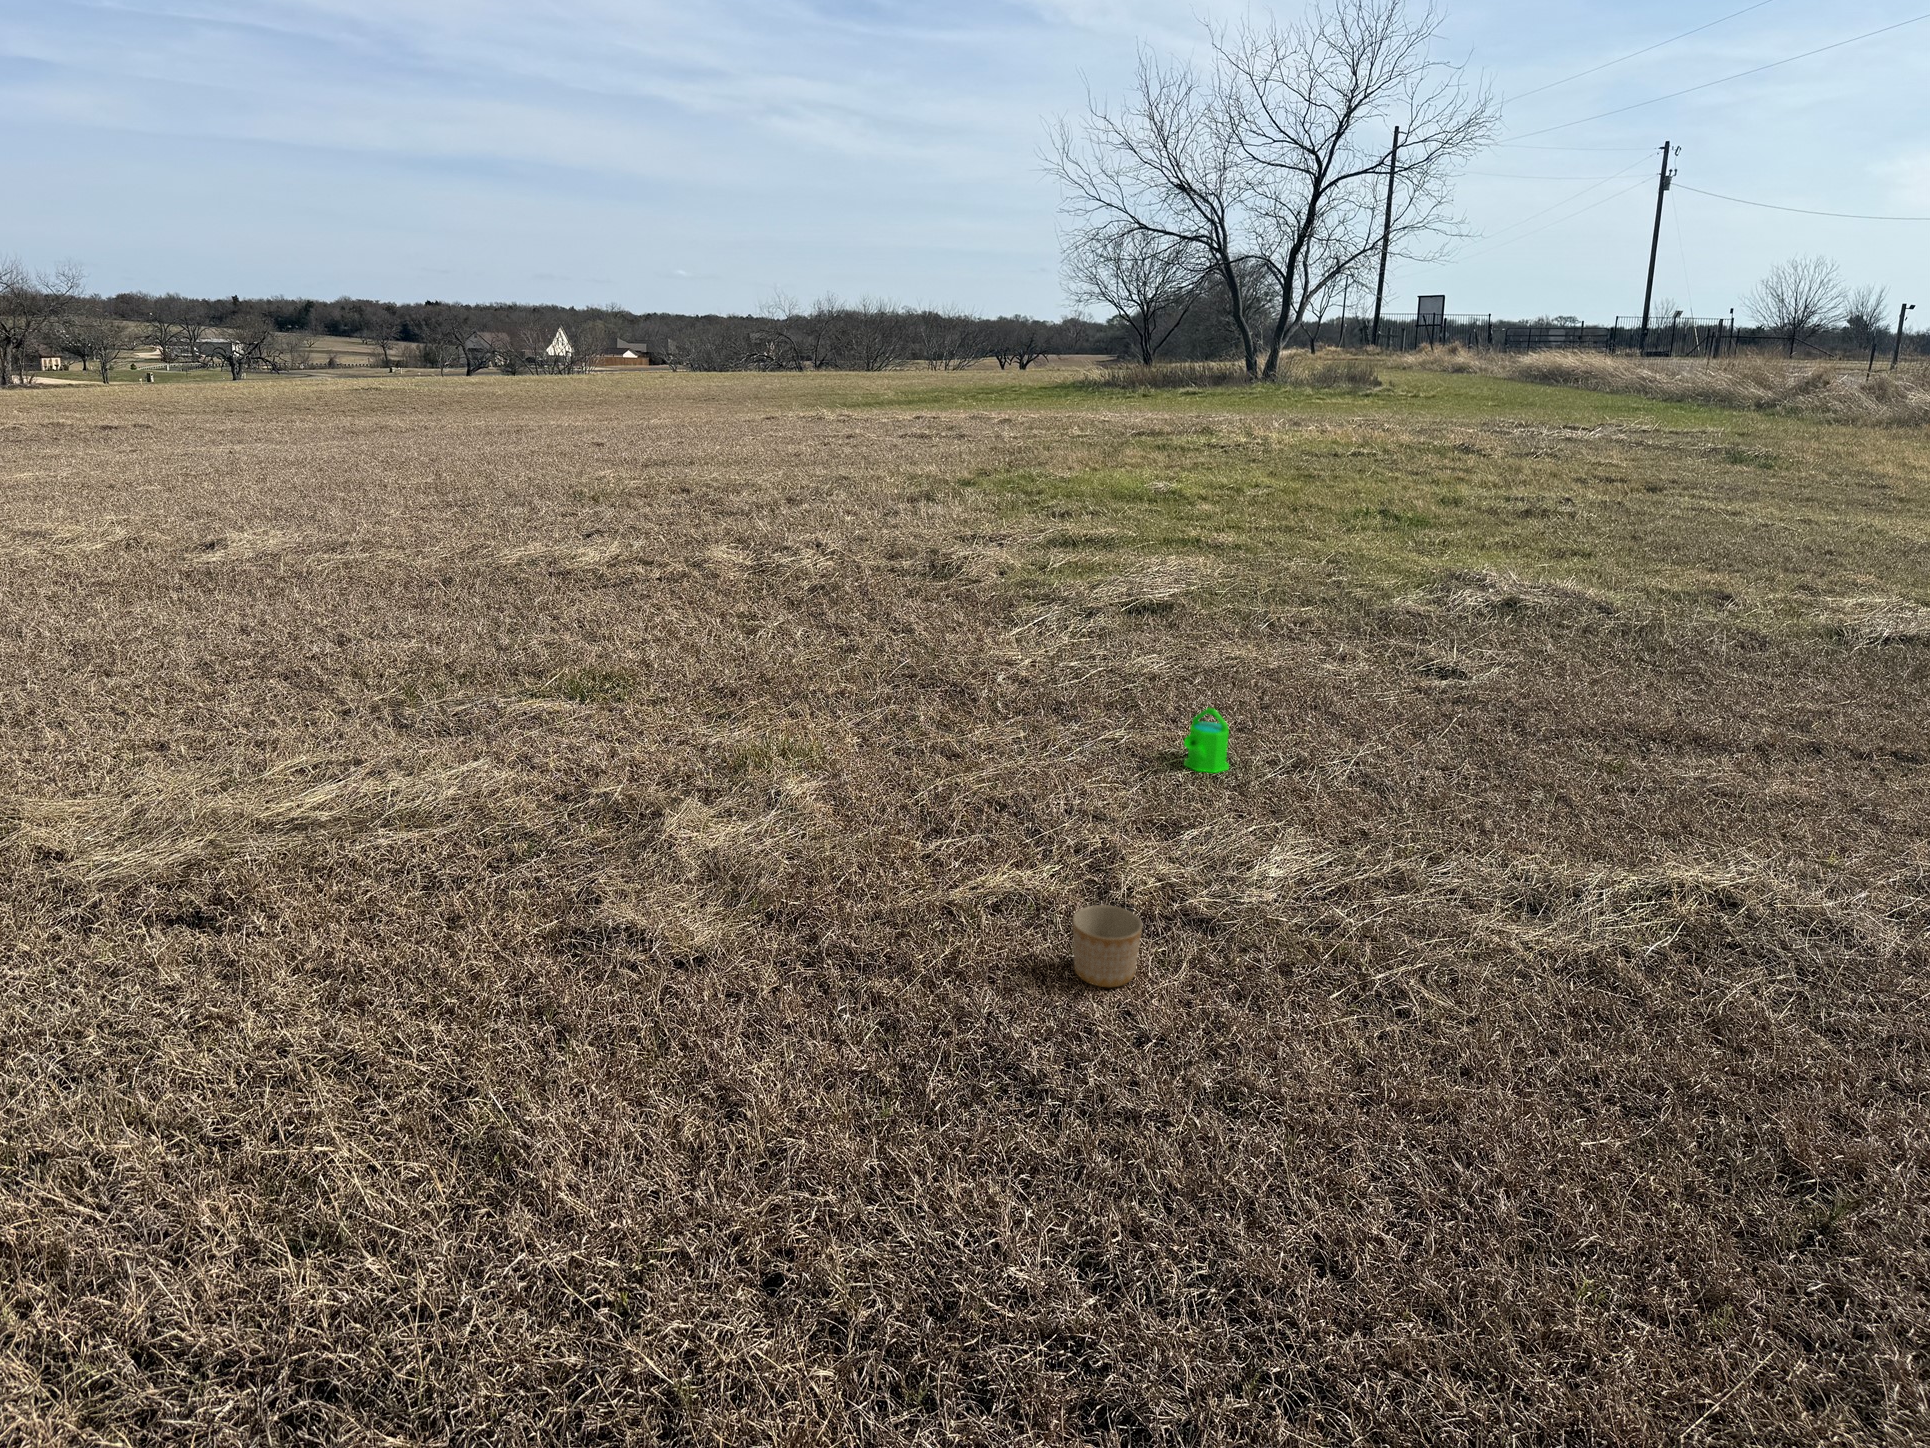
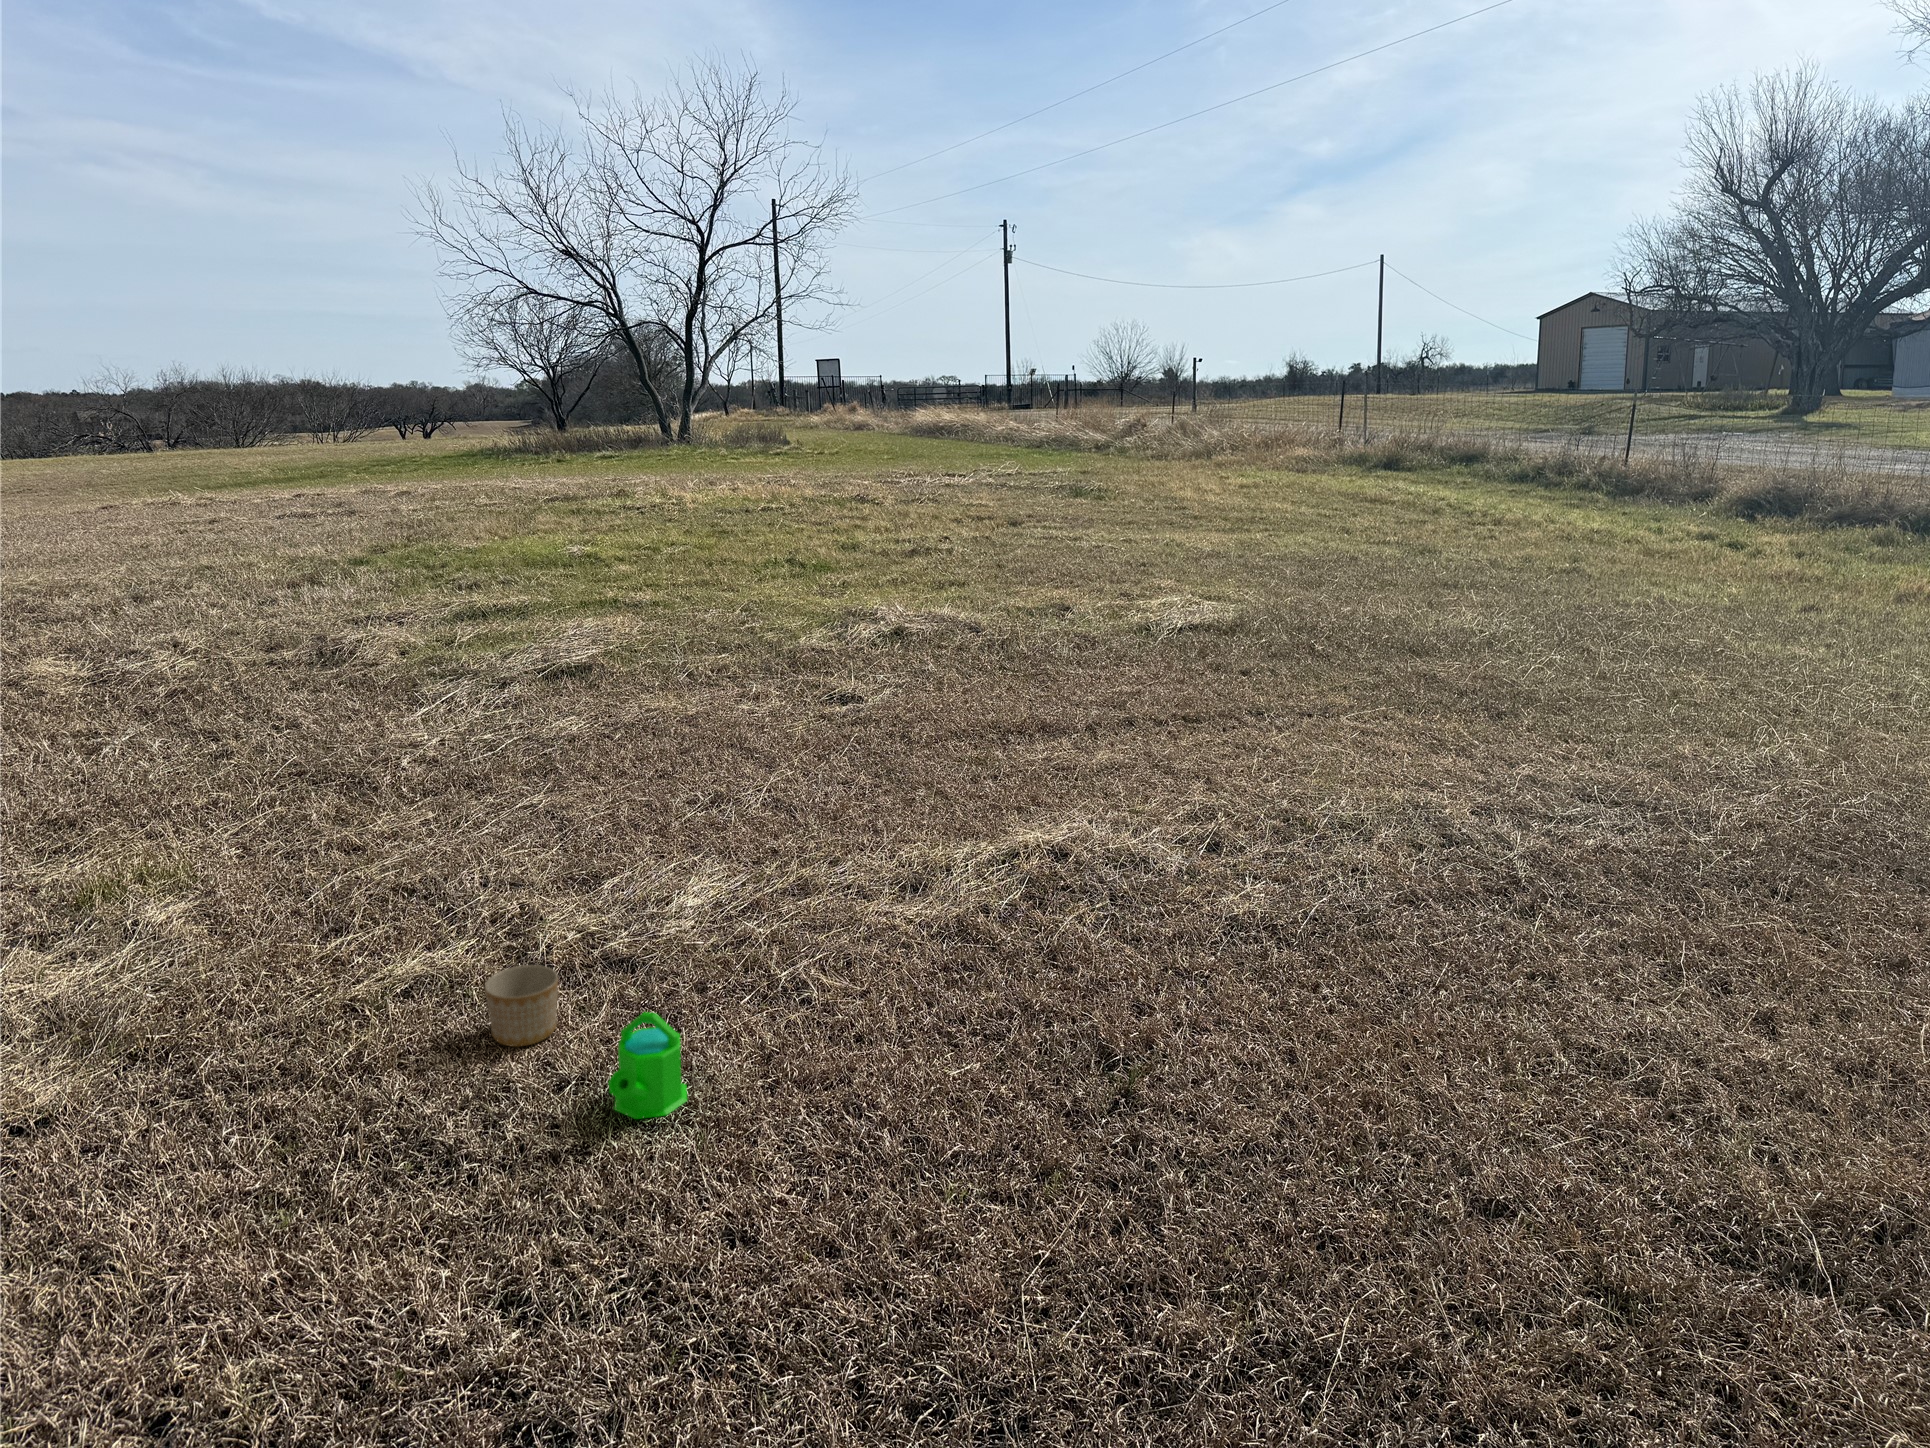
watering can: present [1184,708,1229,773] -> present [608,1012,687,1119]

